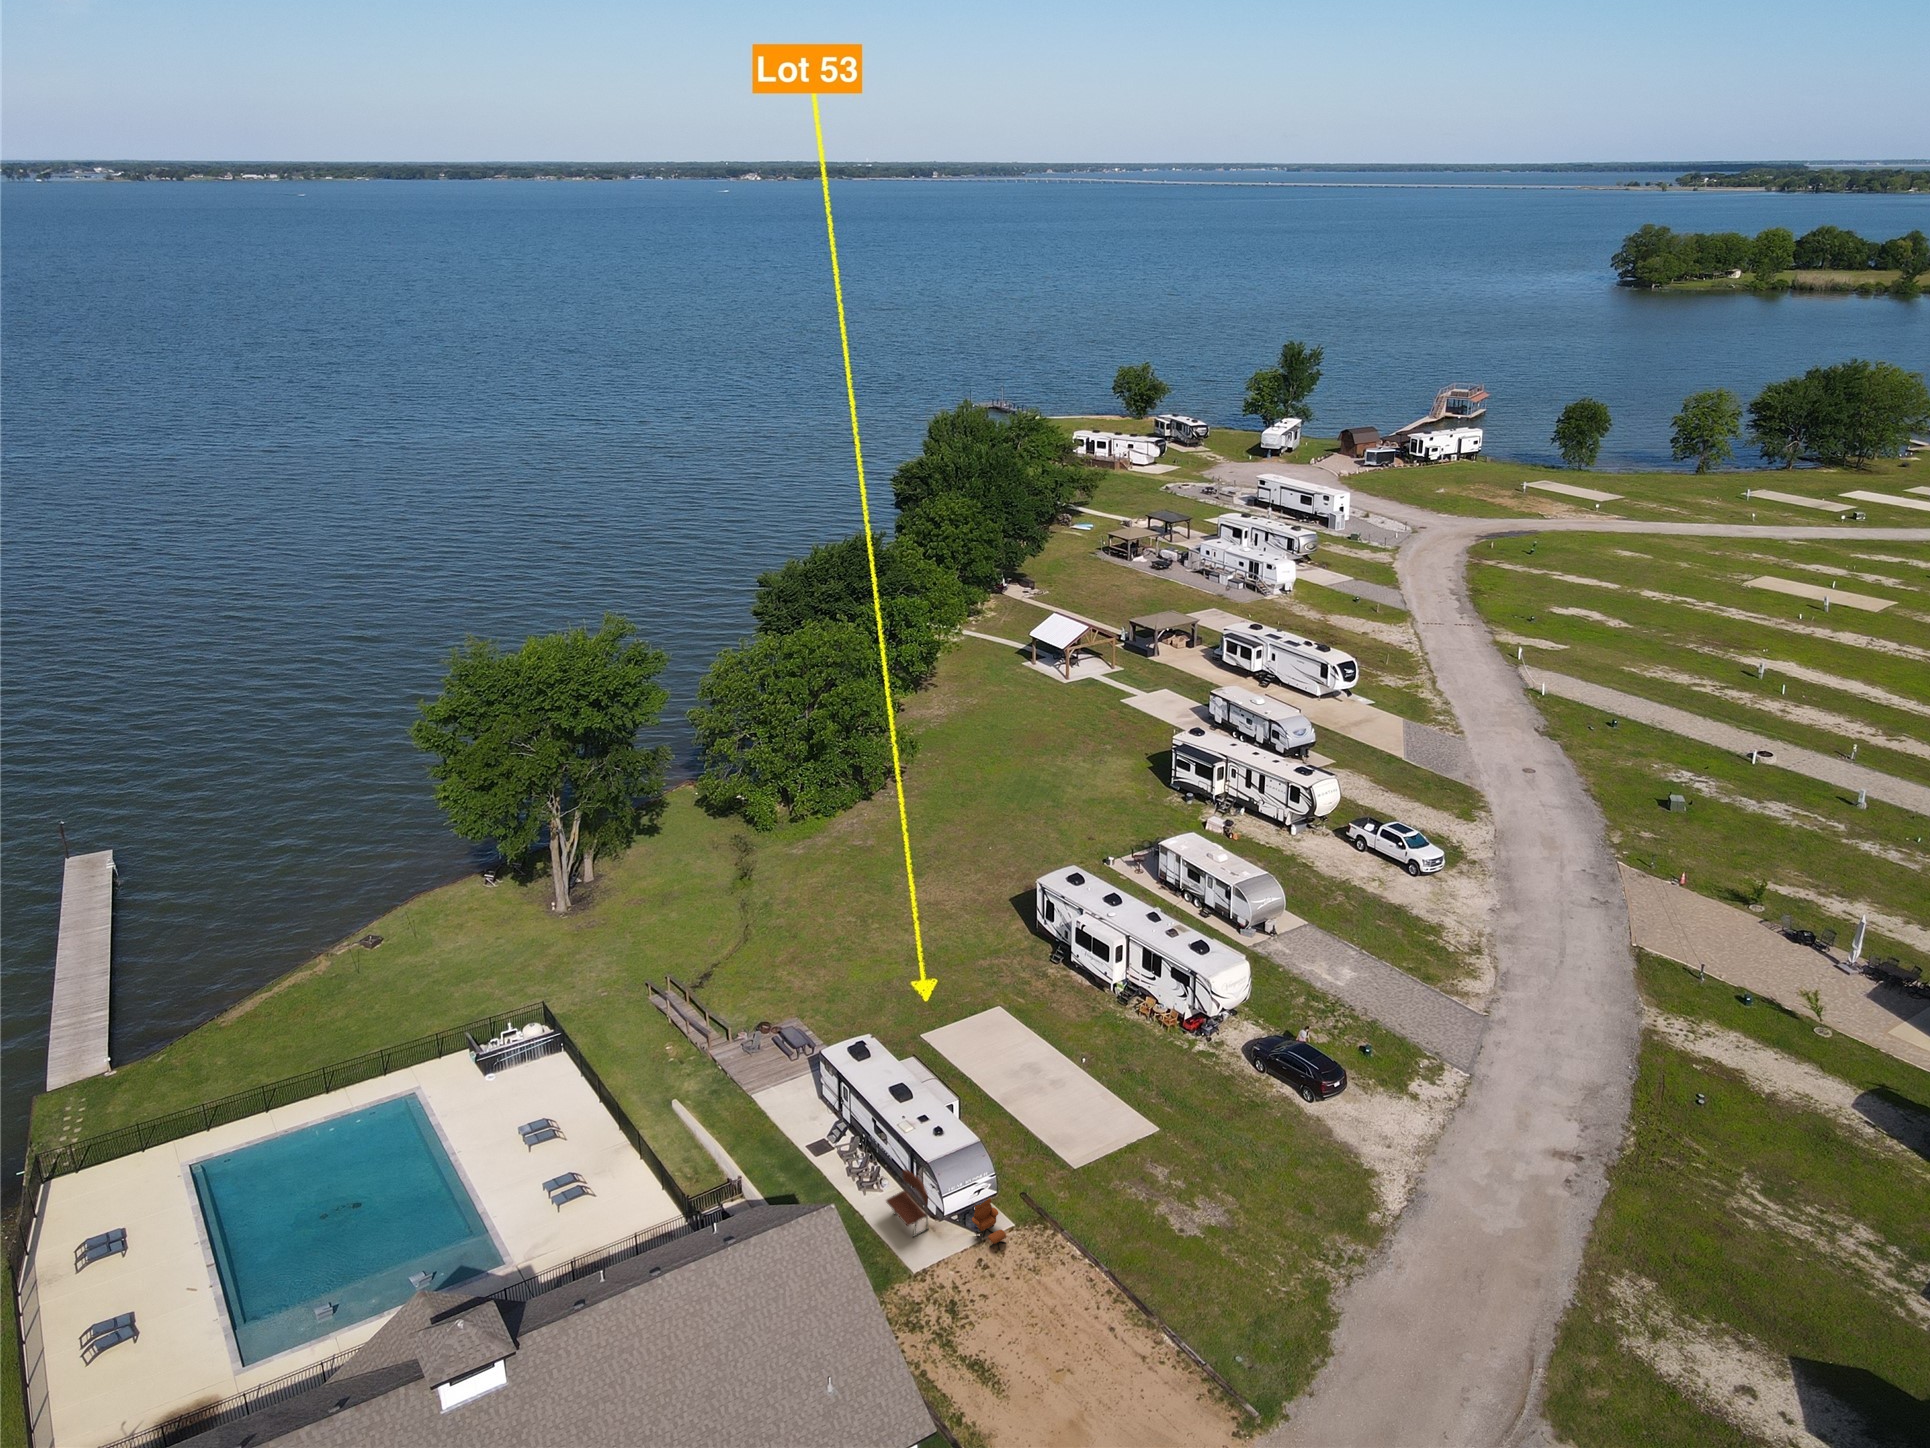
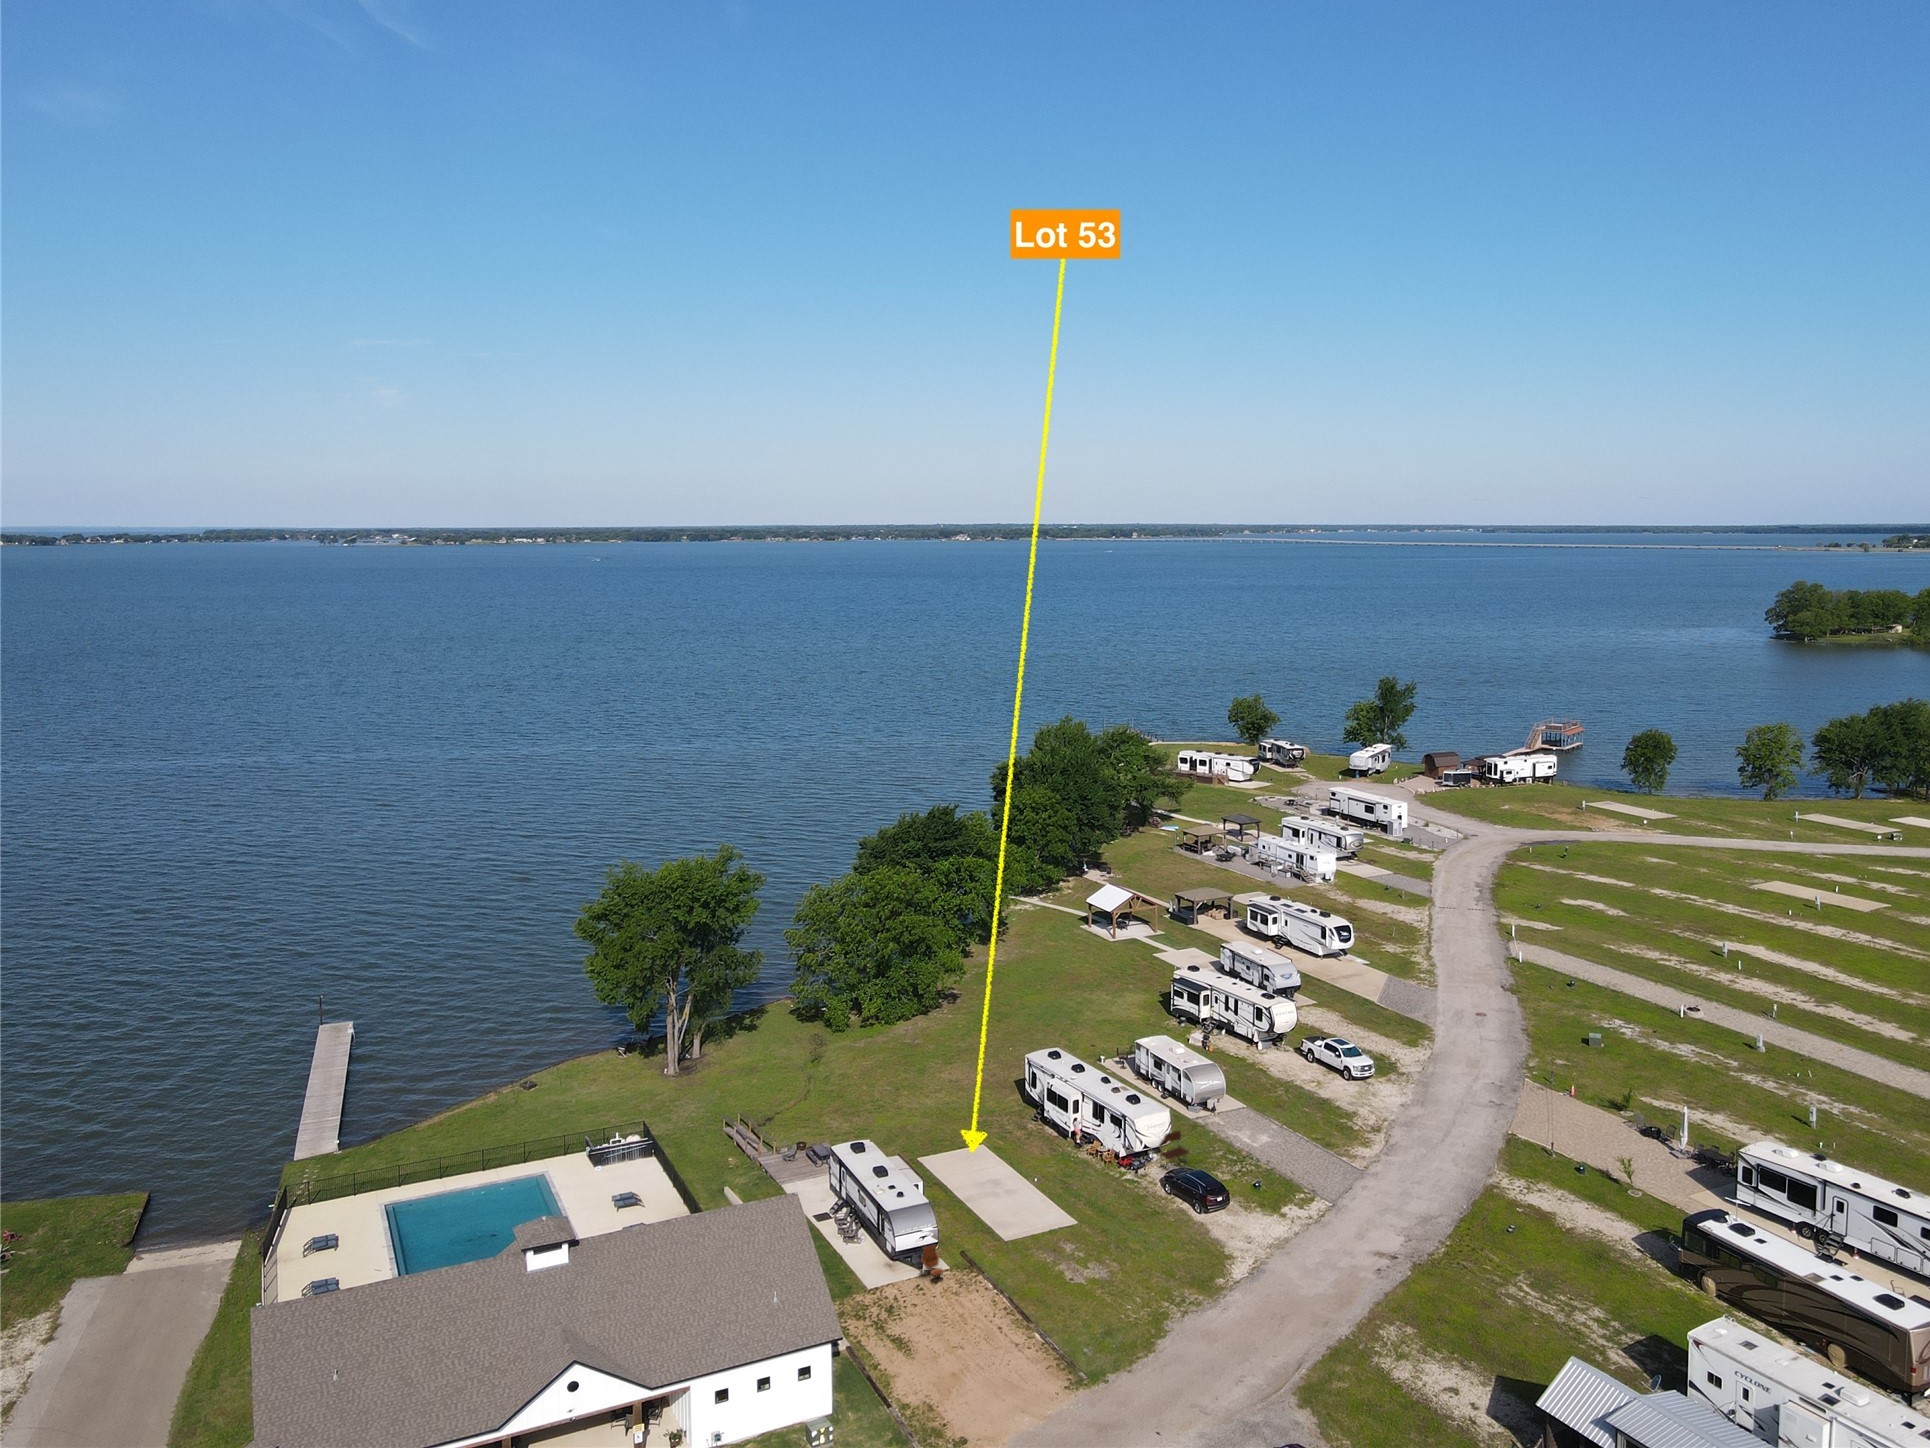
bench: present [886,1170,928,1237] -> present [1160,1131,1189,1169]

